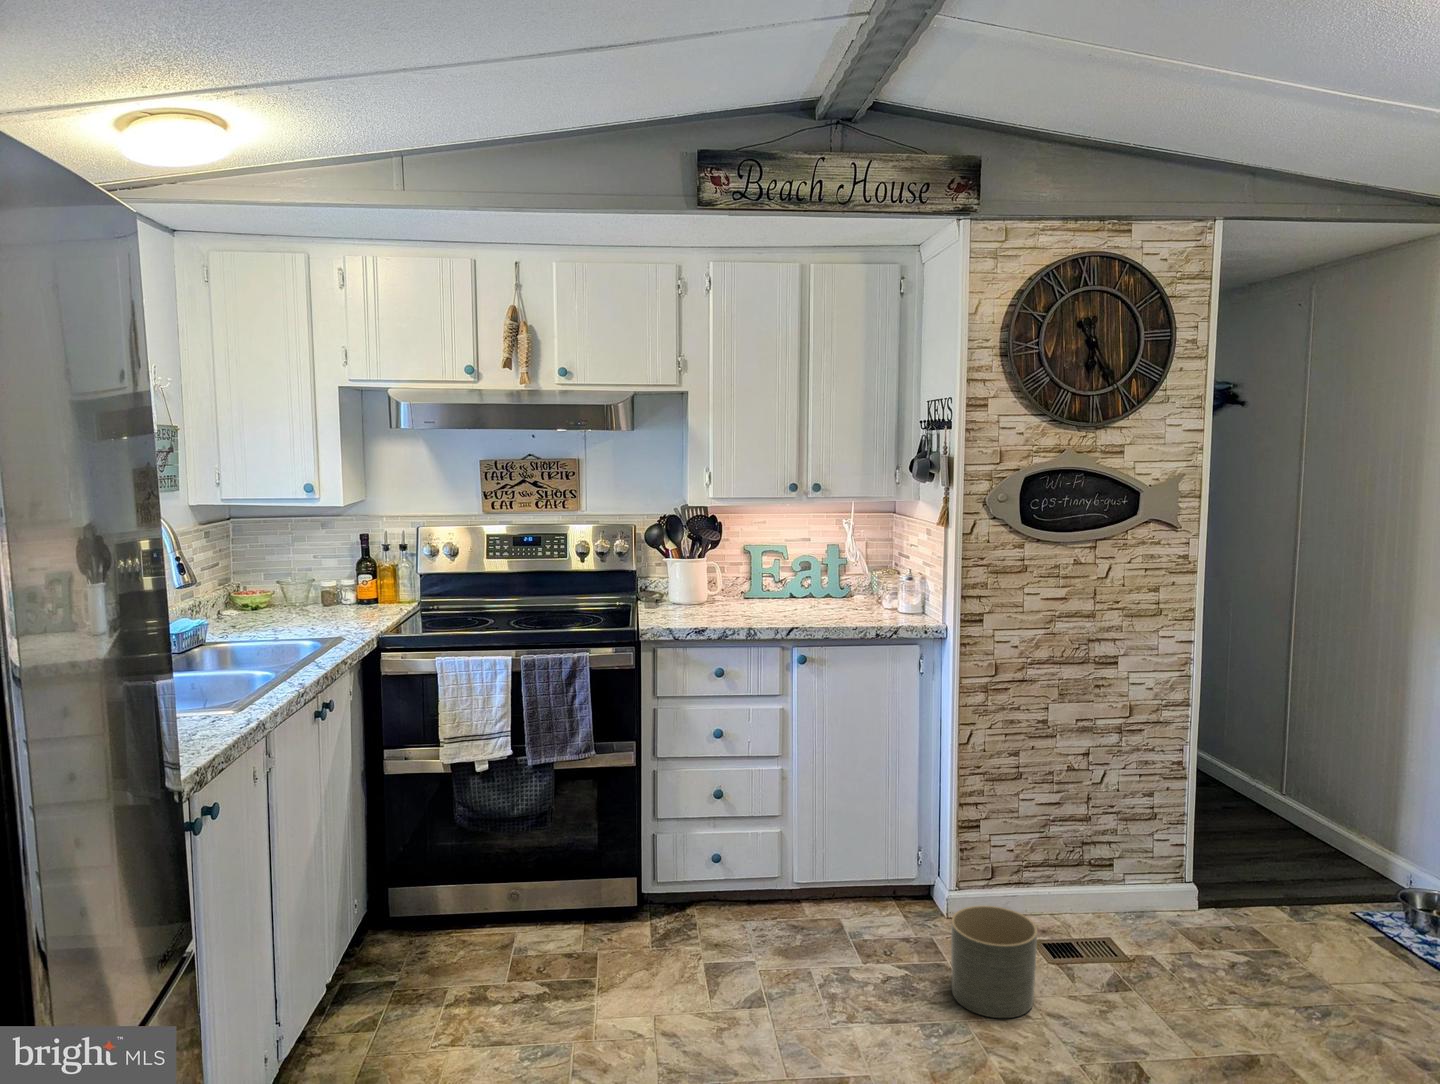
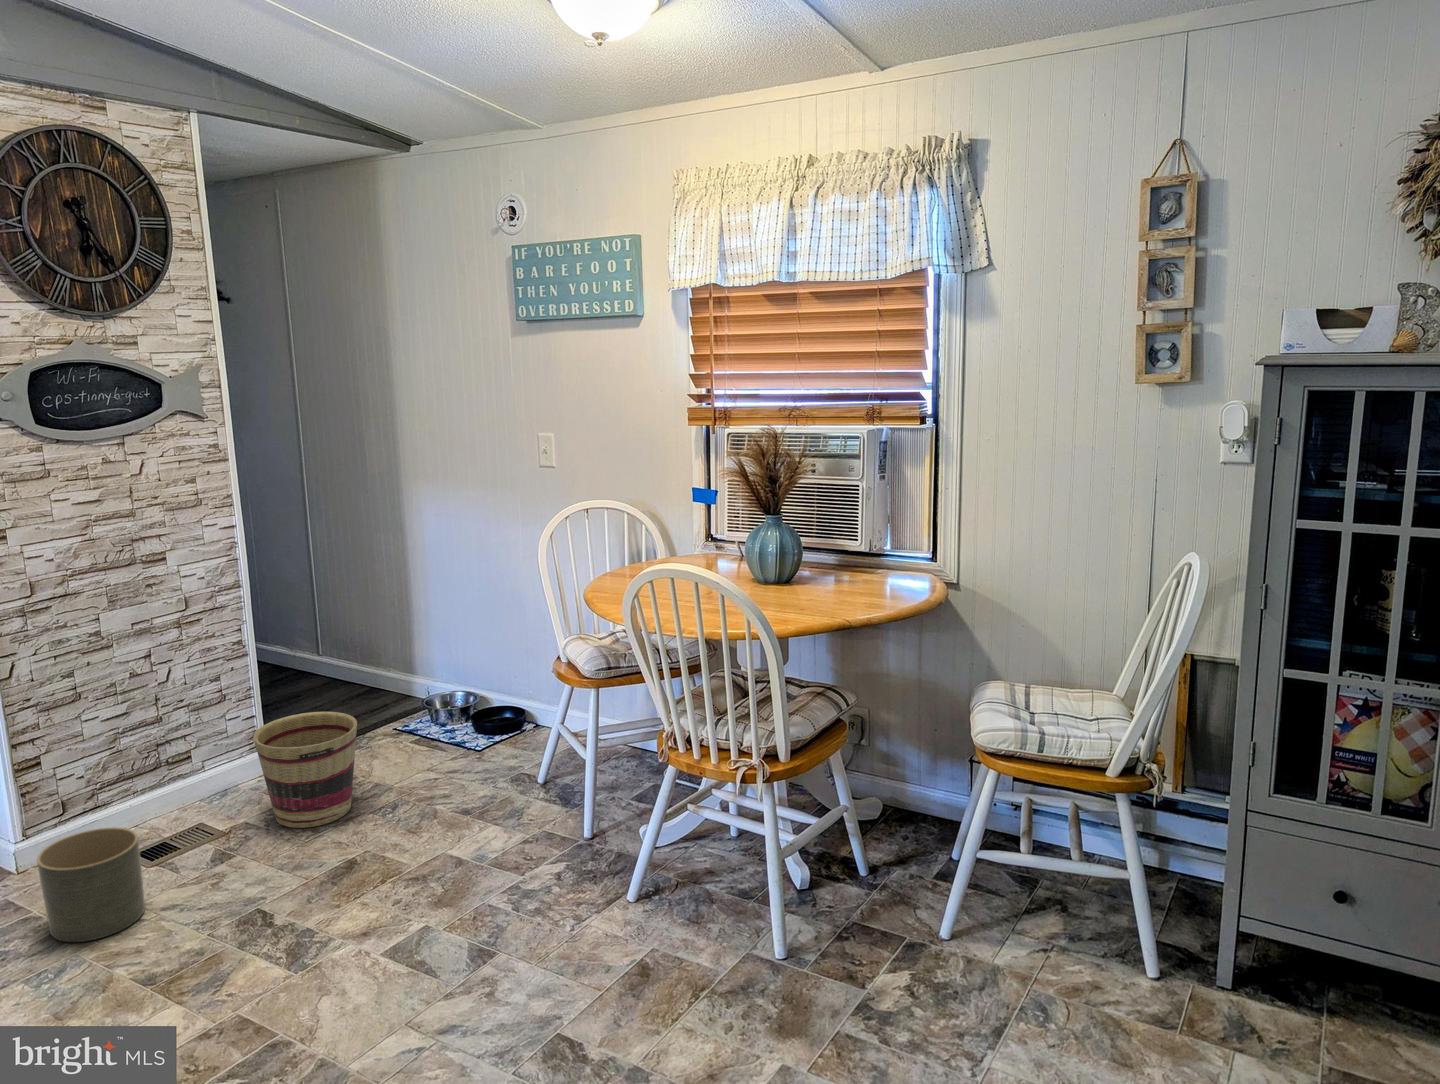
basket: none [1172,859,1295,998] -> present [253,712,357,828]

